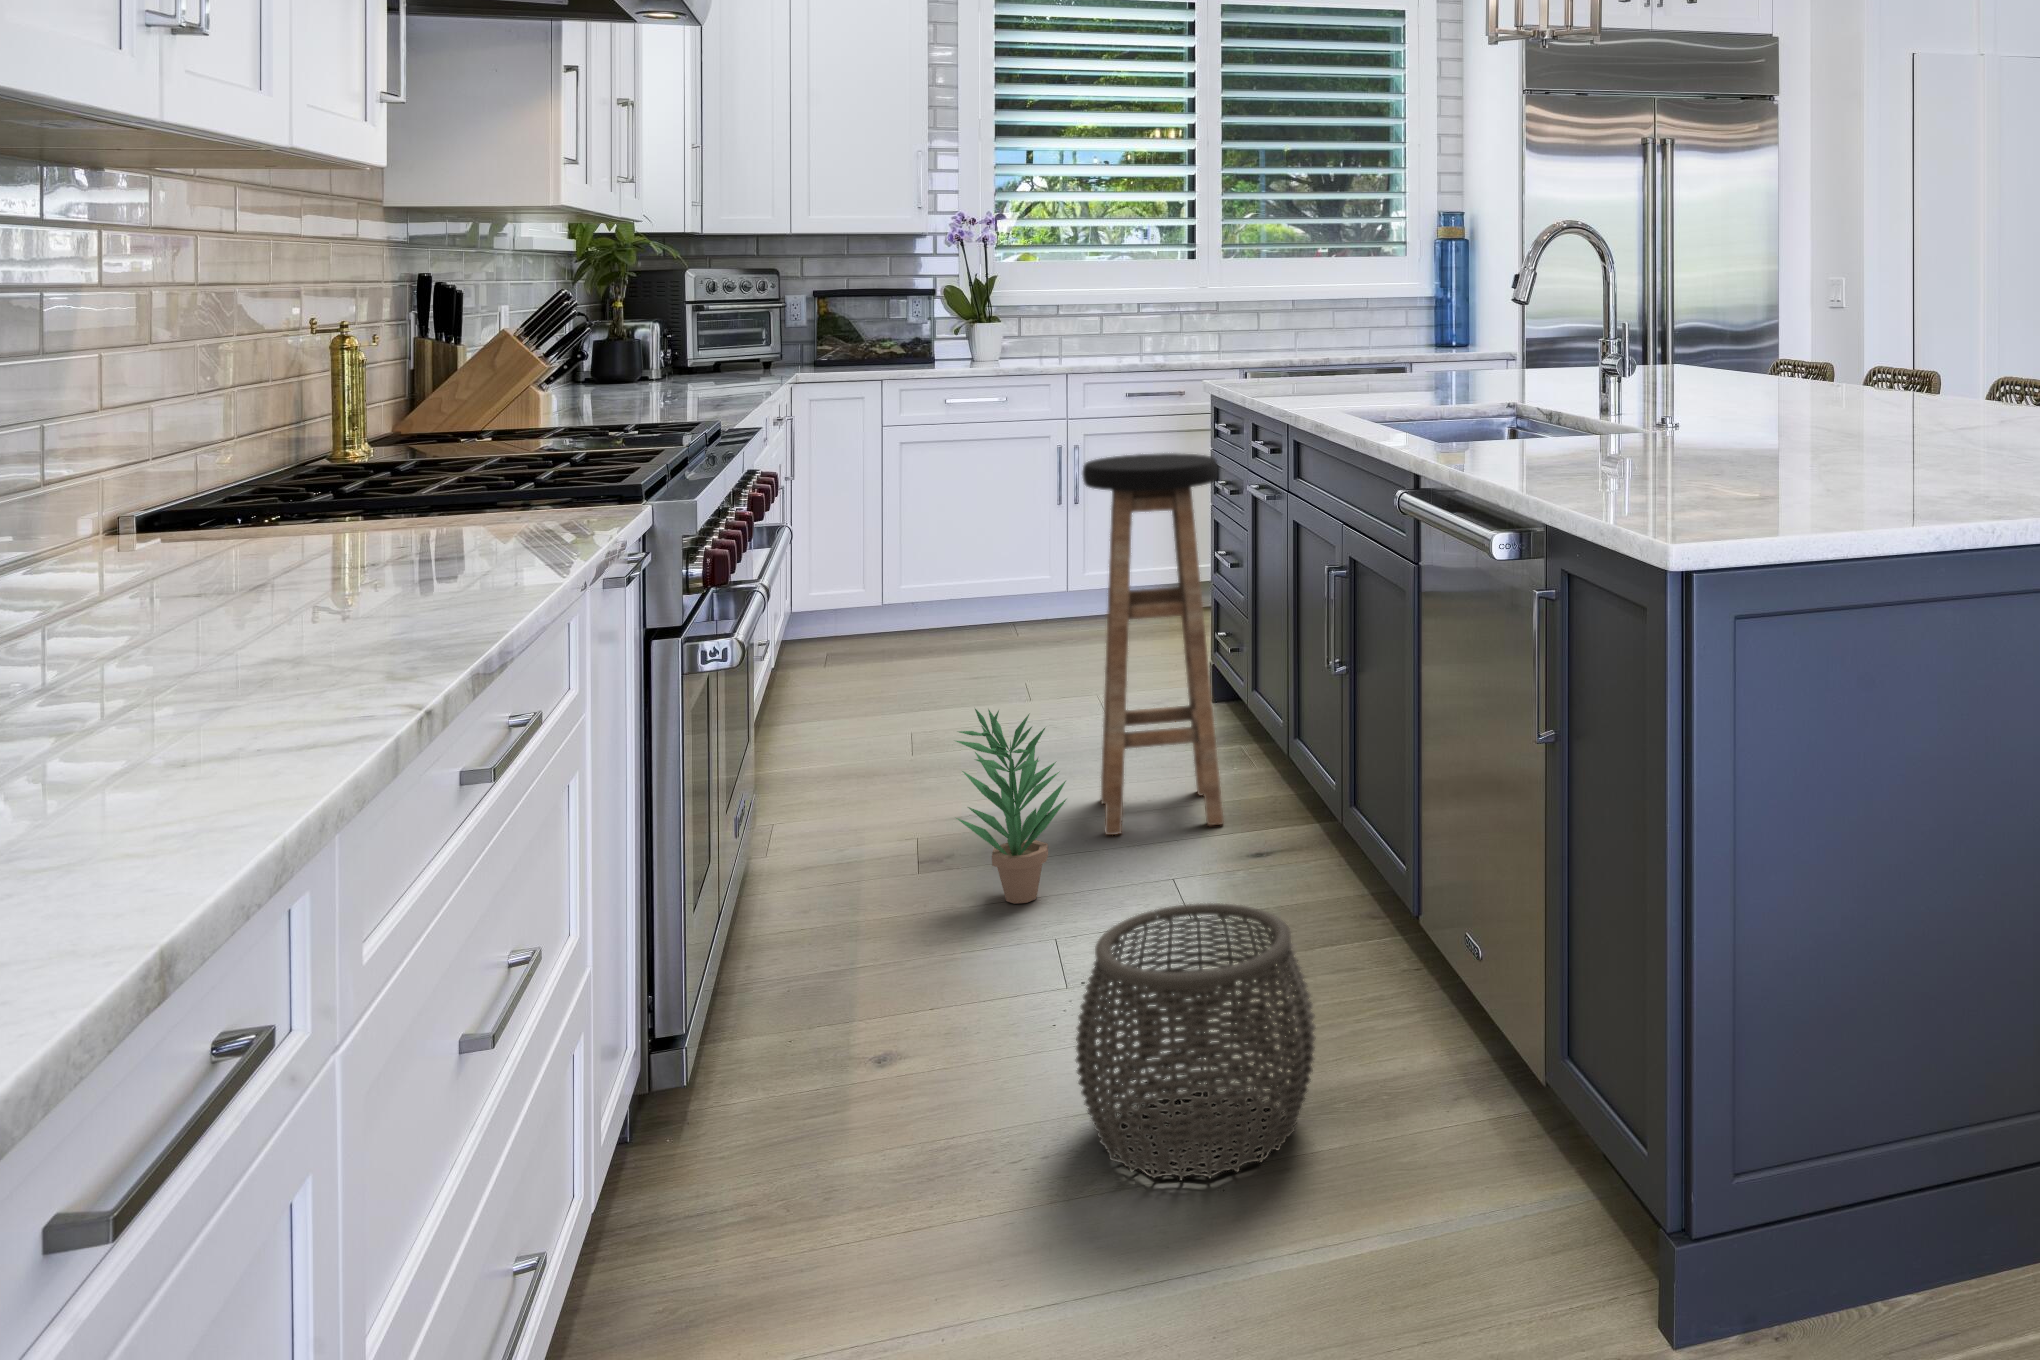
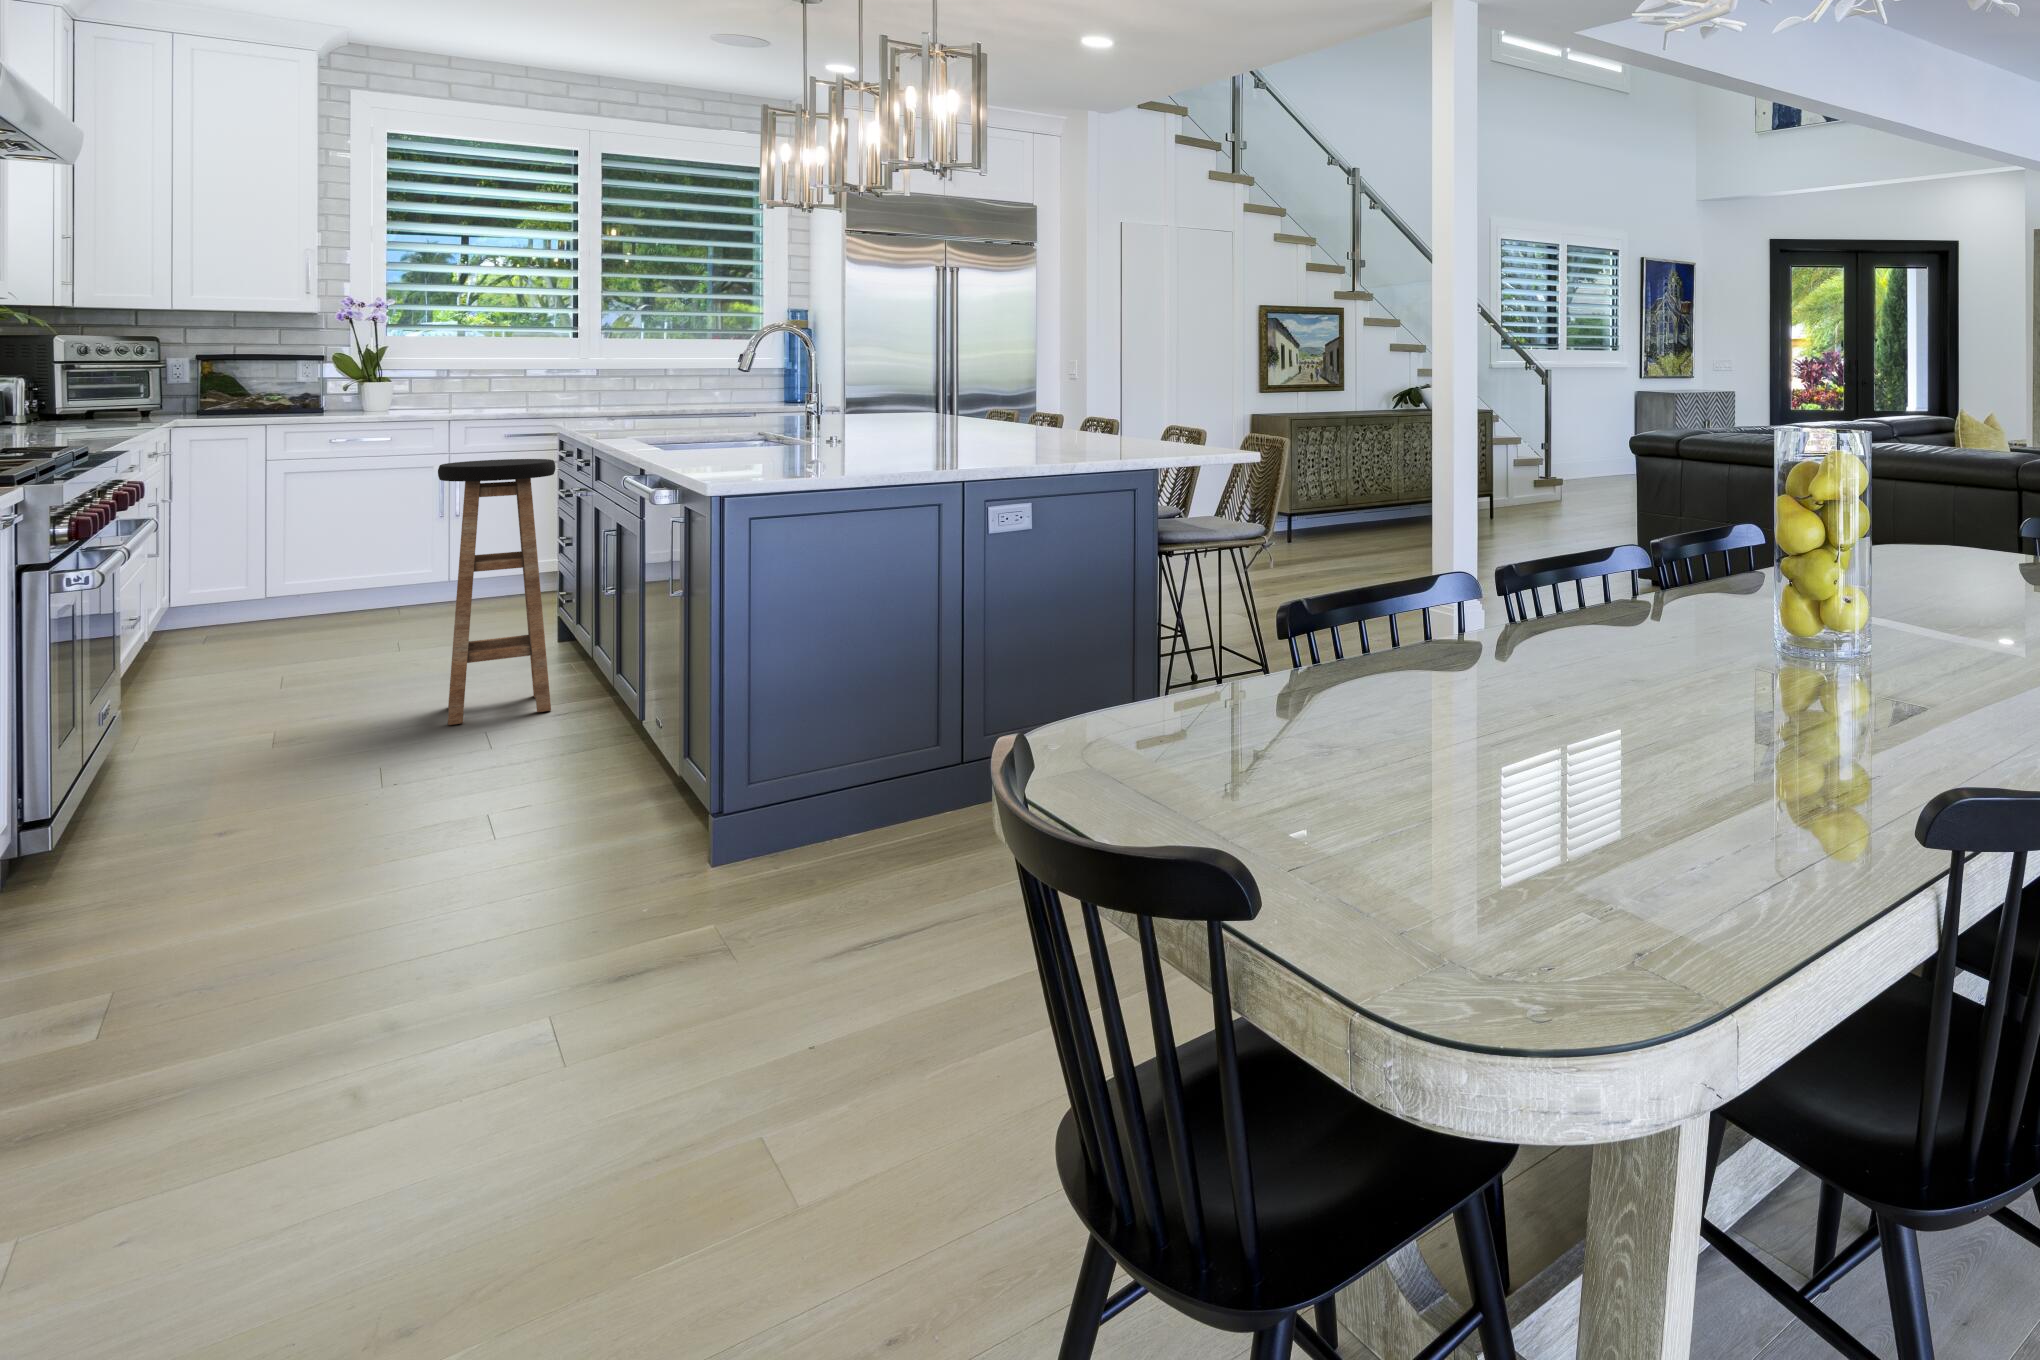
potted plant: present [956,709,1067,904] -> none [306,628,411,768]
woven basket: present [1076,903,1315,1180] -> none [388,715,579,880]

